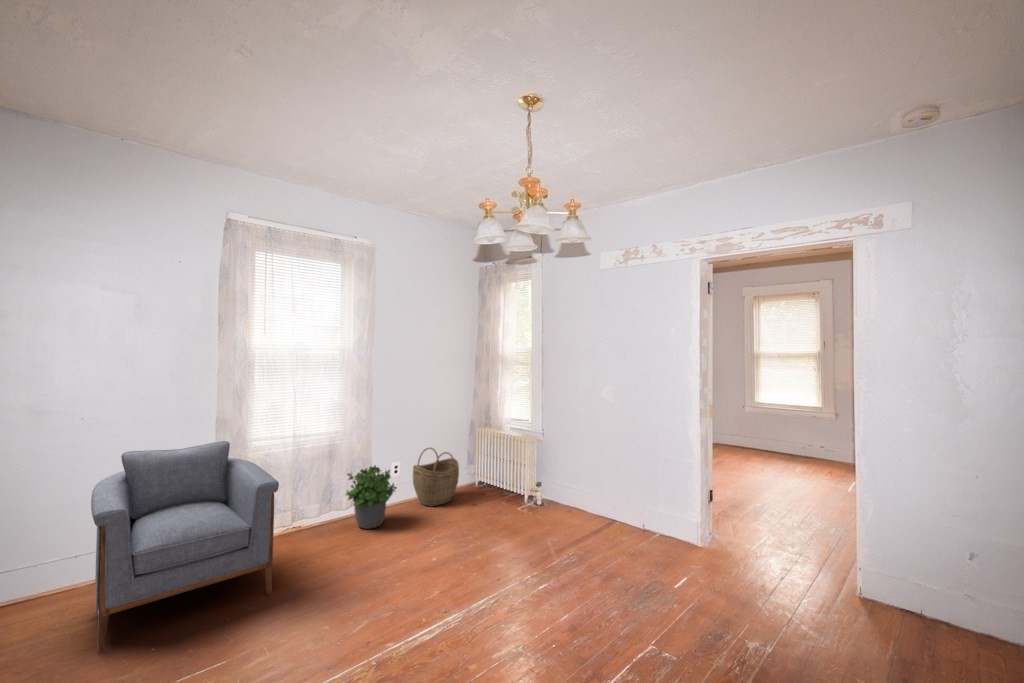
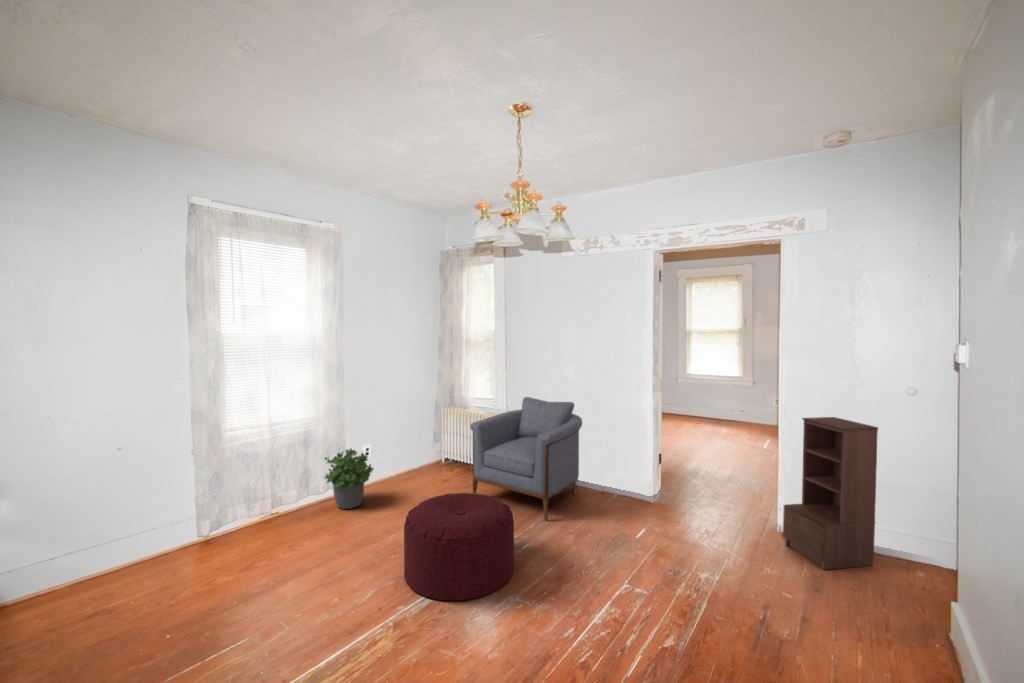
armchair: present [91,441,279,652] -> present [470,397,582,521]
woven basket: present [413,448,459,506] -> none [385,428,429,484]
bookshelf: none [862,455,991,654] -> present [783,417,878,570]
ottoman: none [403,520,525,643] -> present [404,493,514,601]

